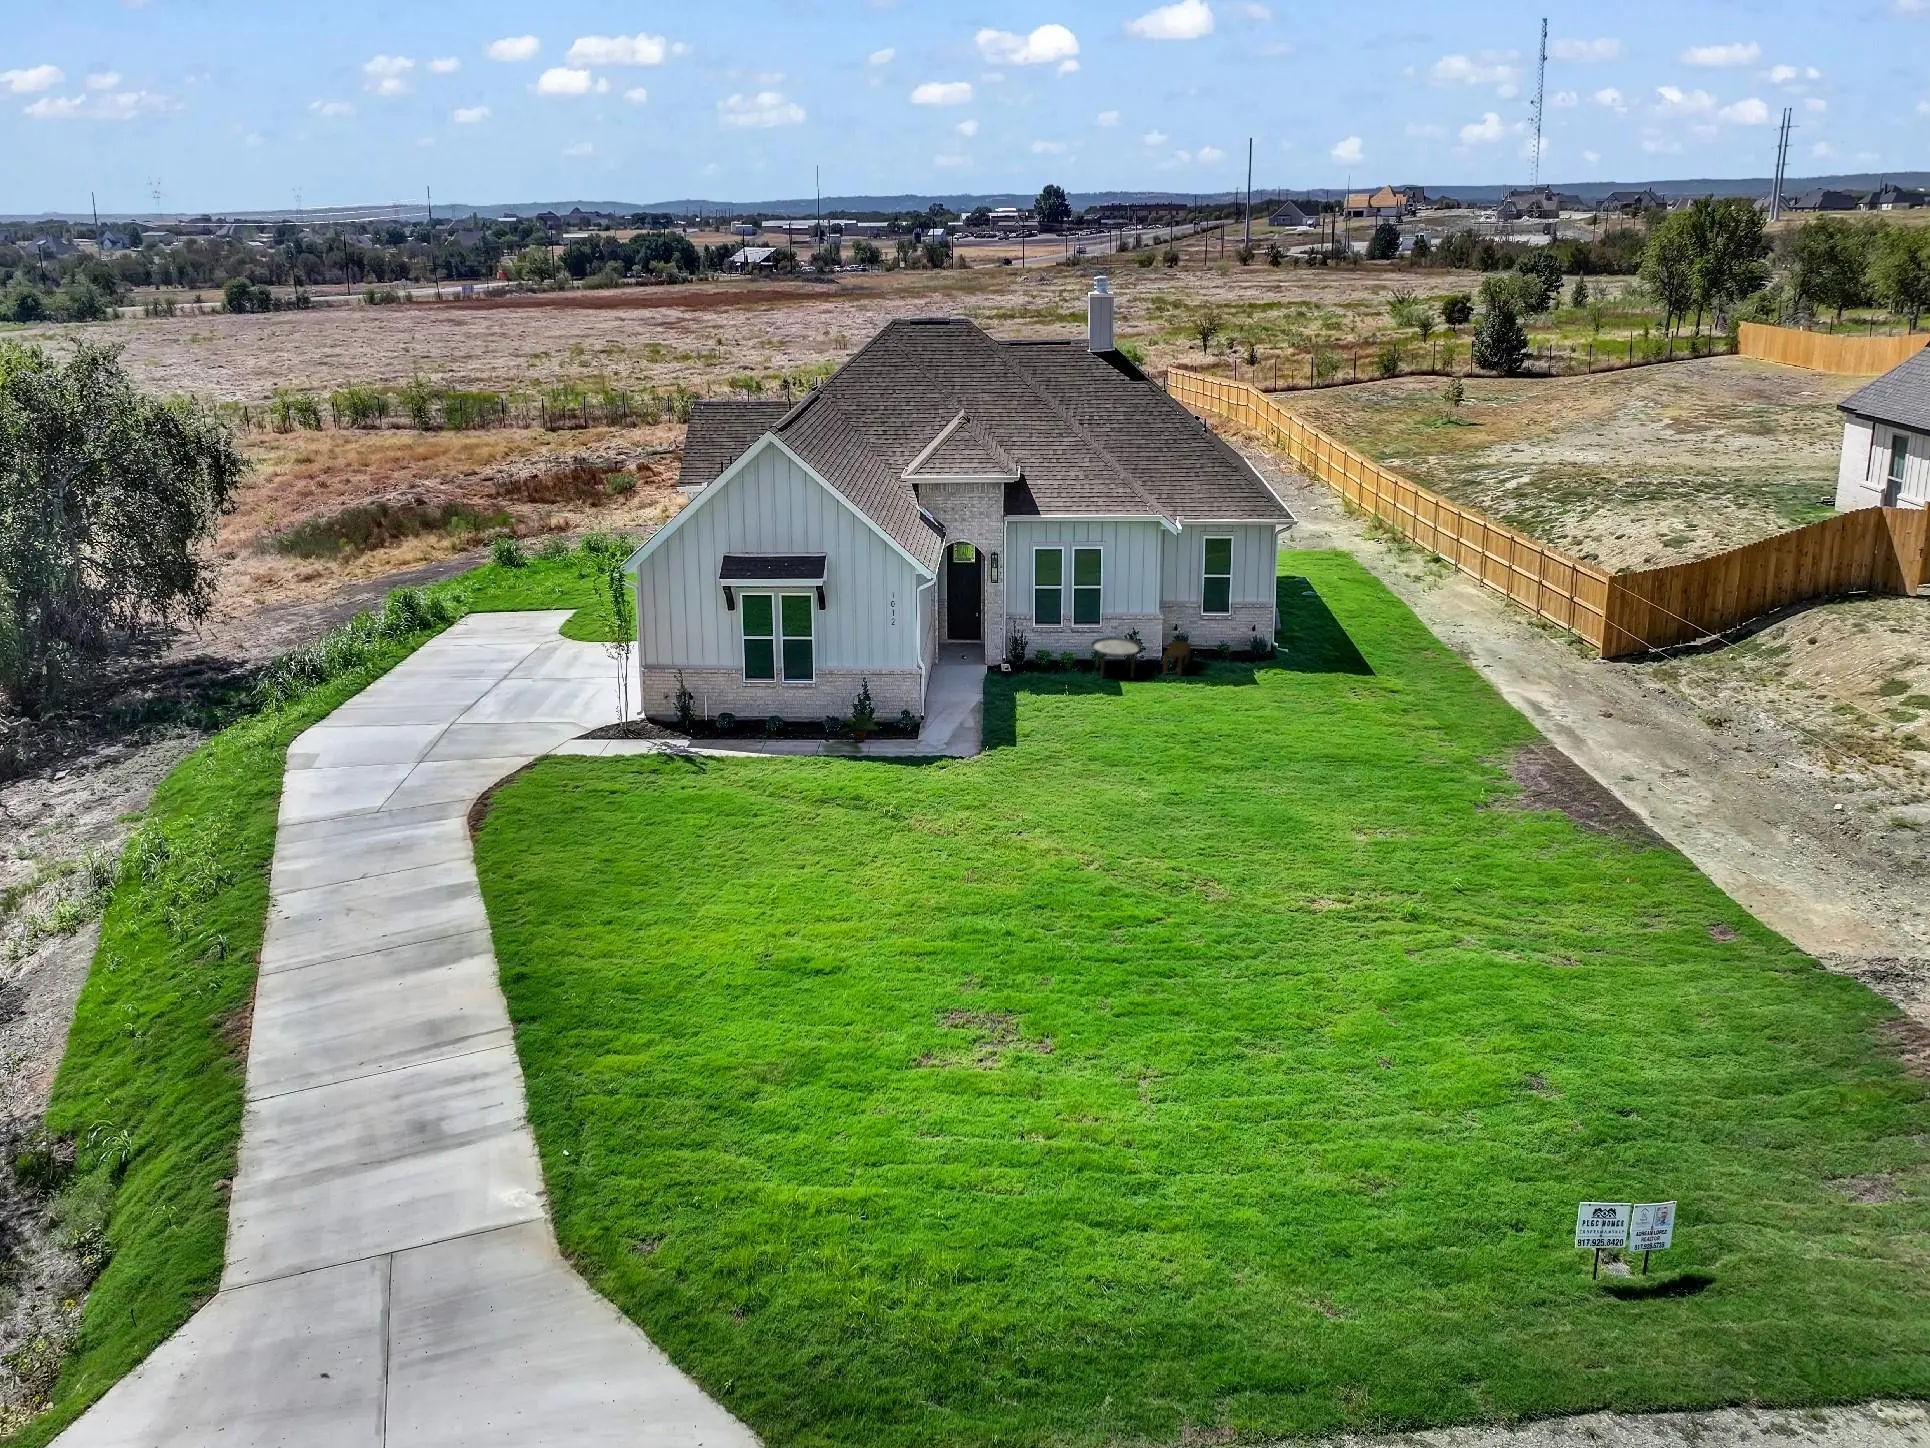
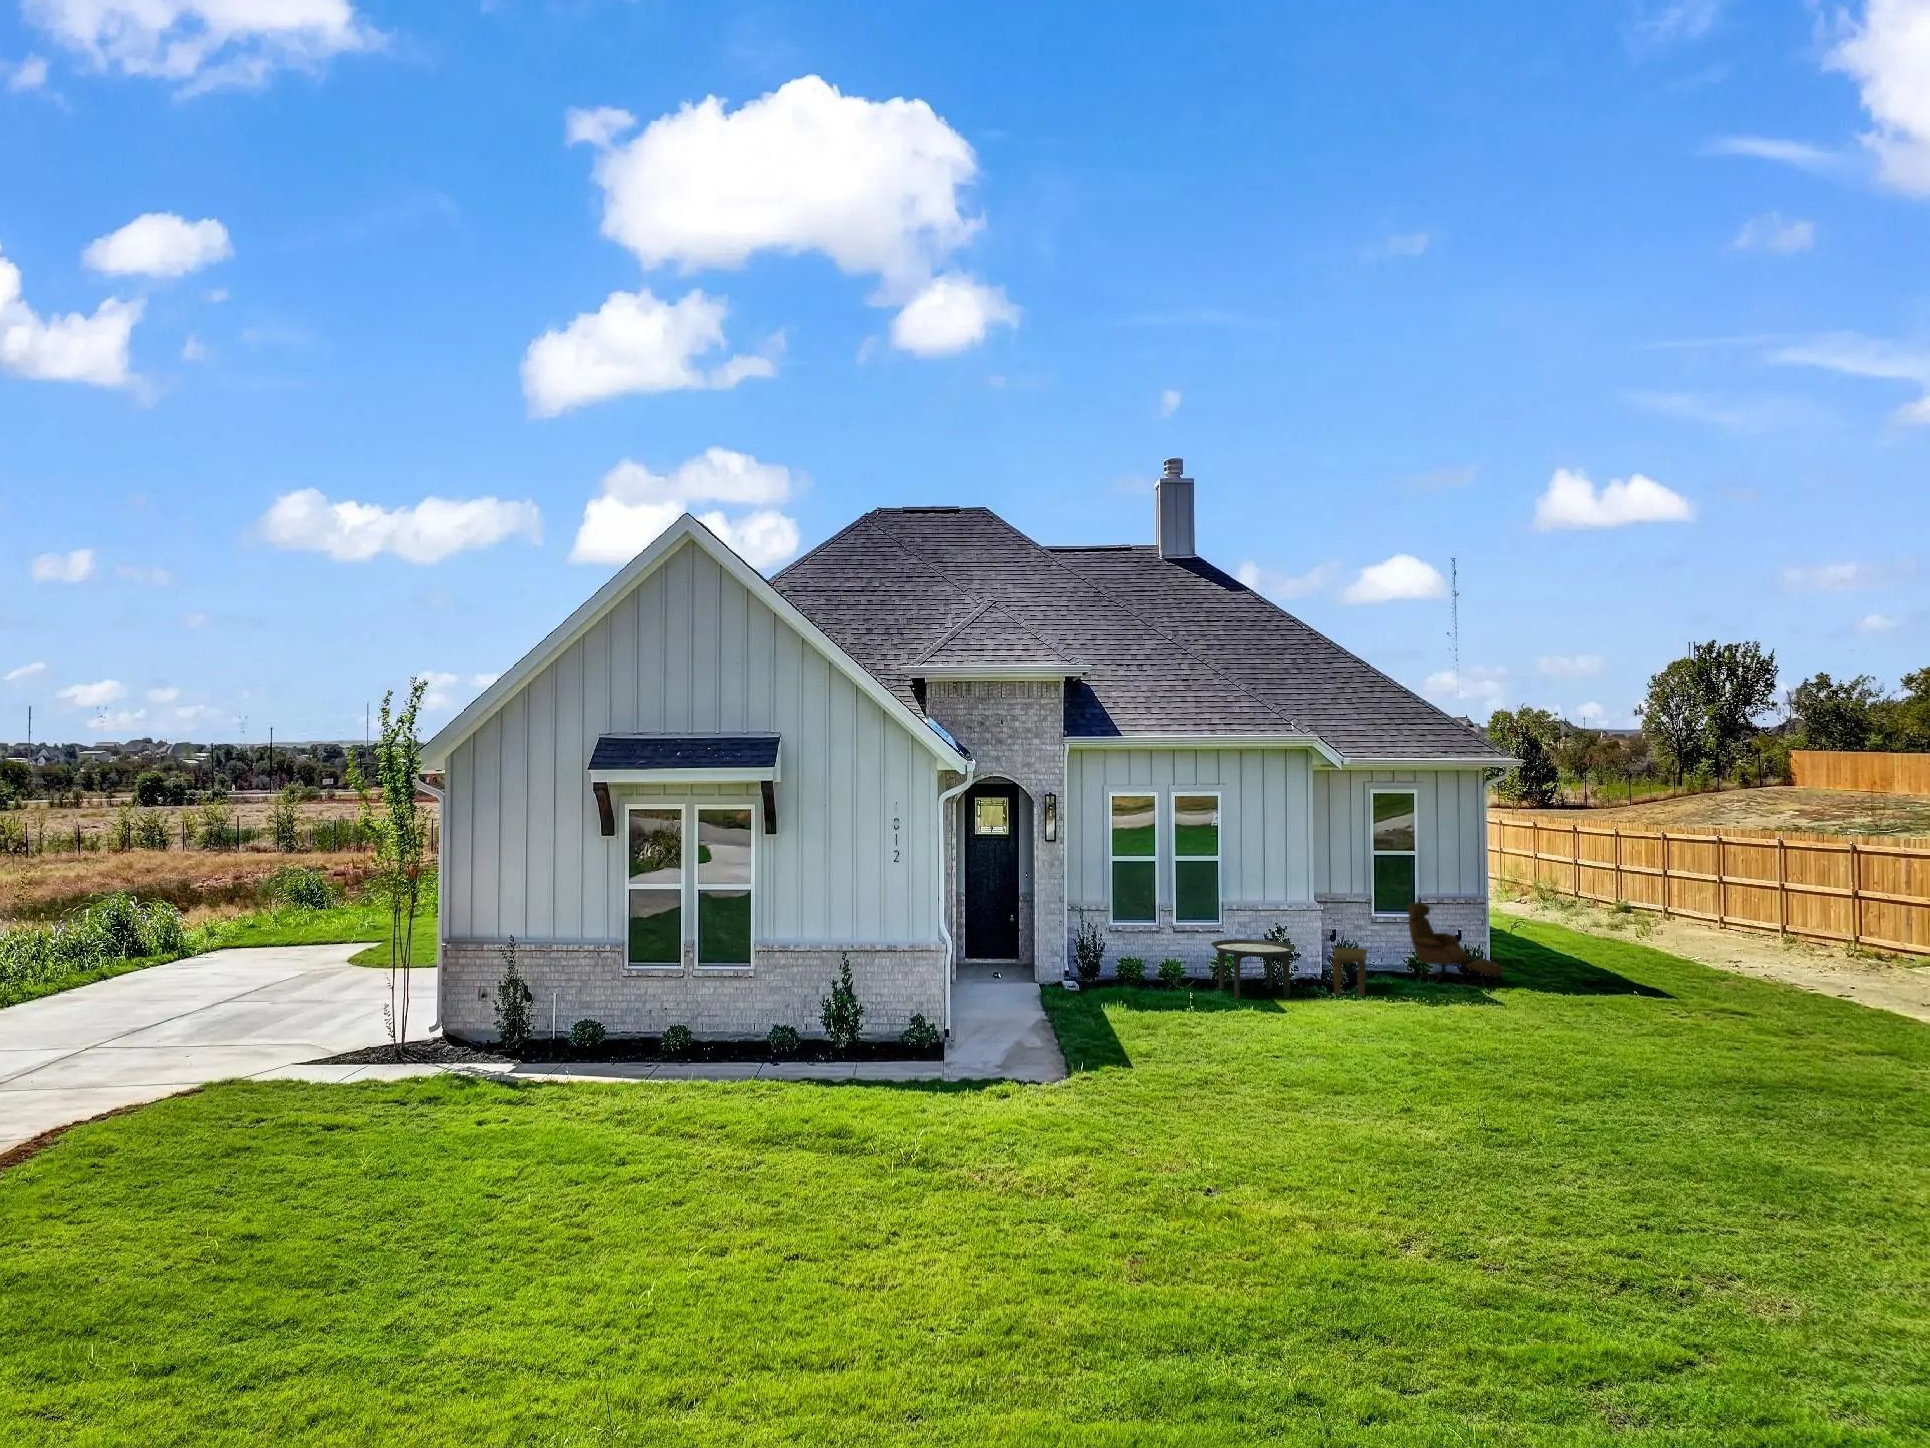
lounge chair: none [1224,608,1276,667] -> present [1408,902,1503,987]
potted plant: present [841,714,878,742] -> none [799,1011,876,1065]

